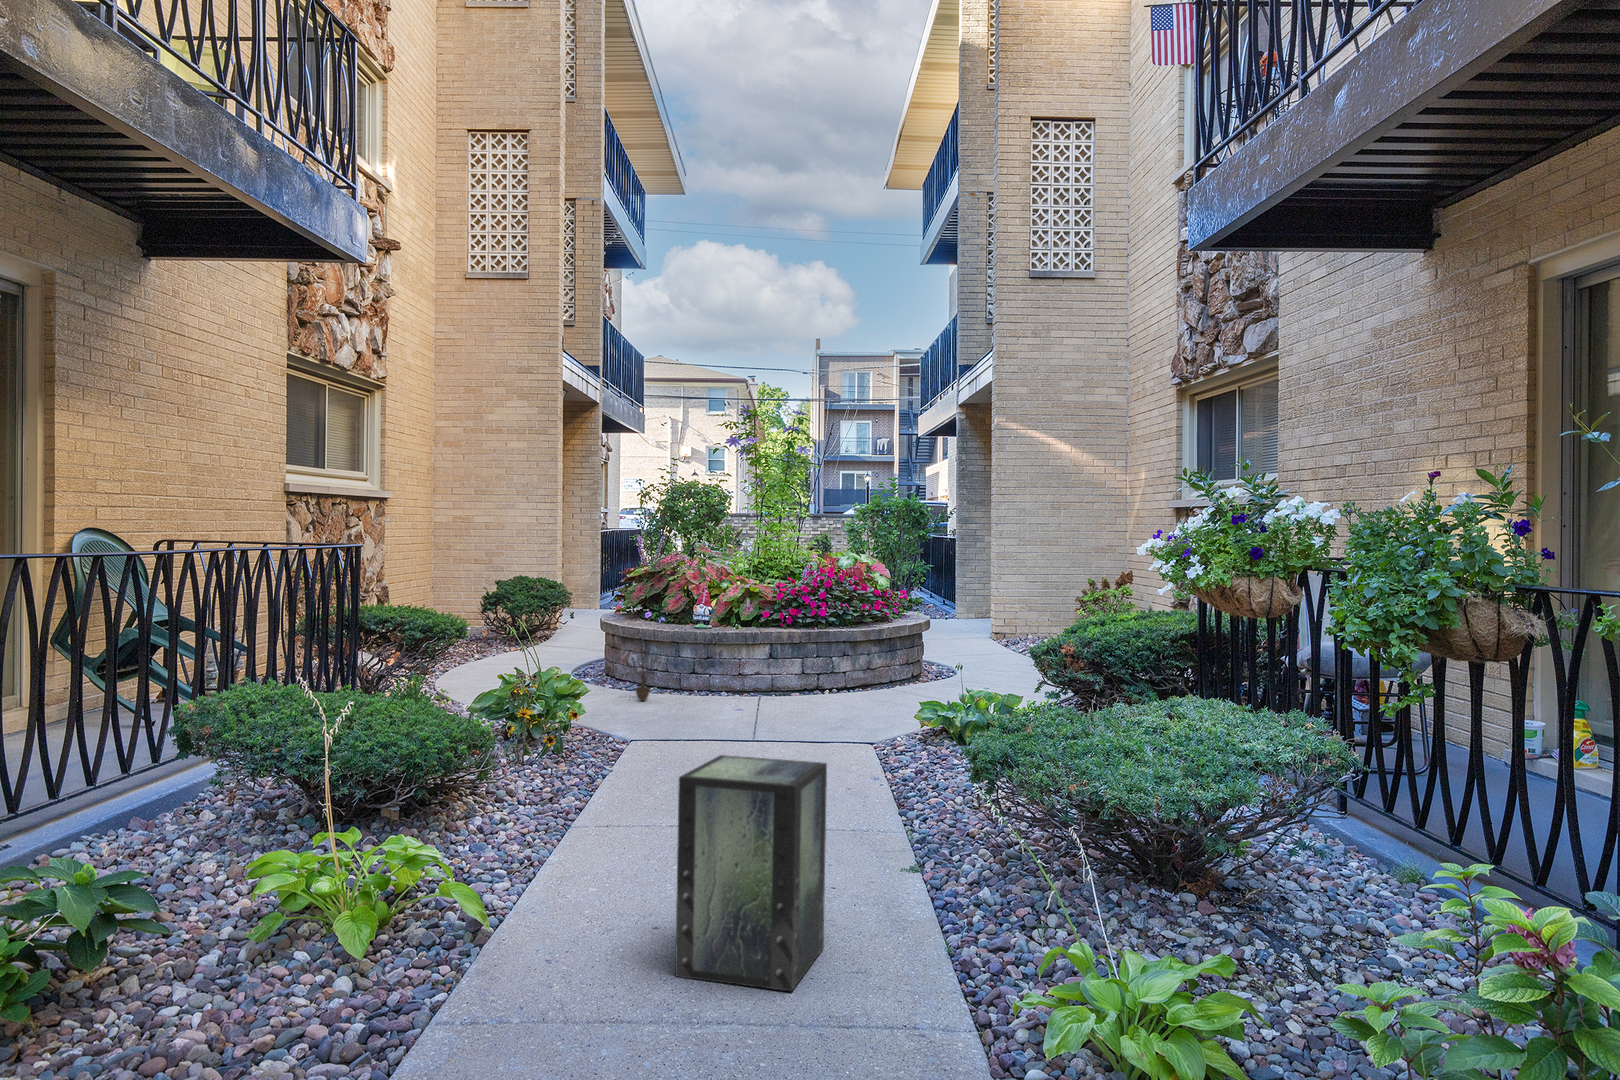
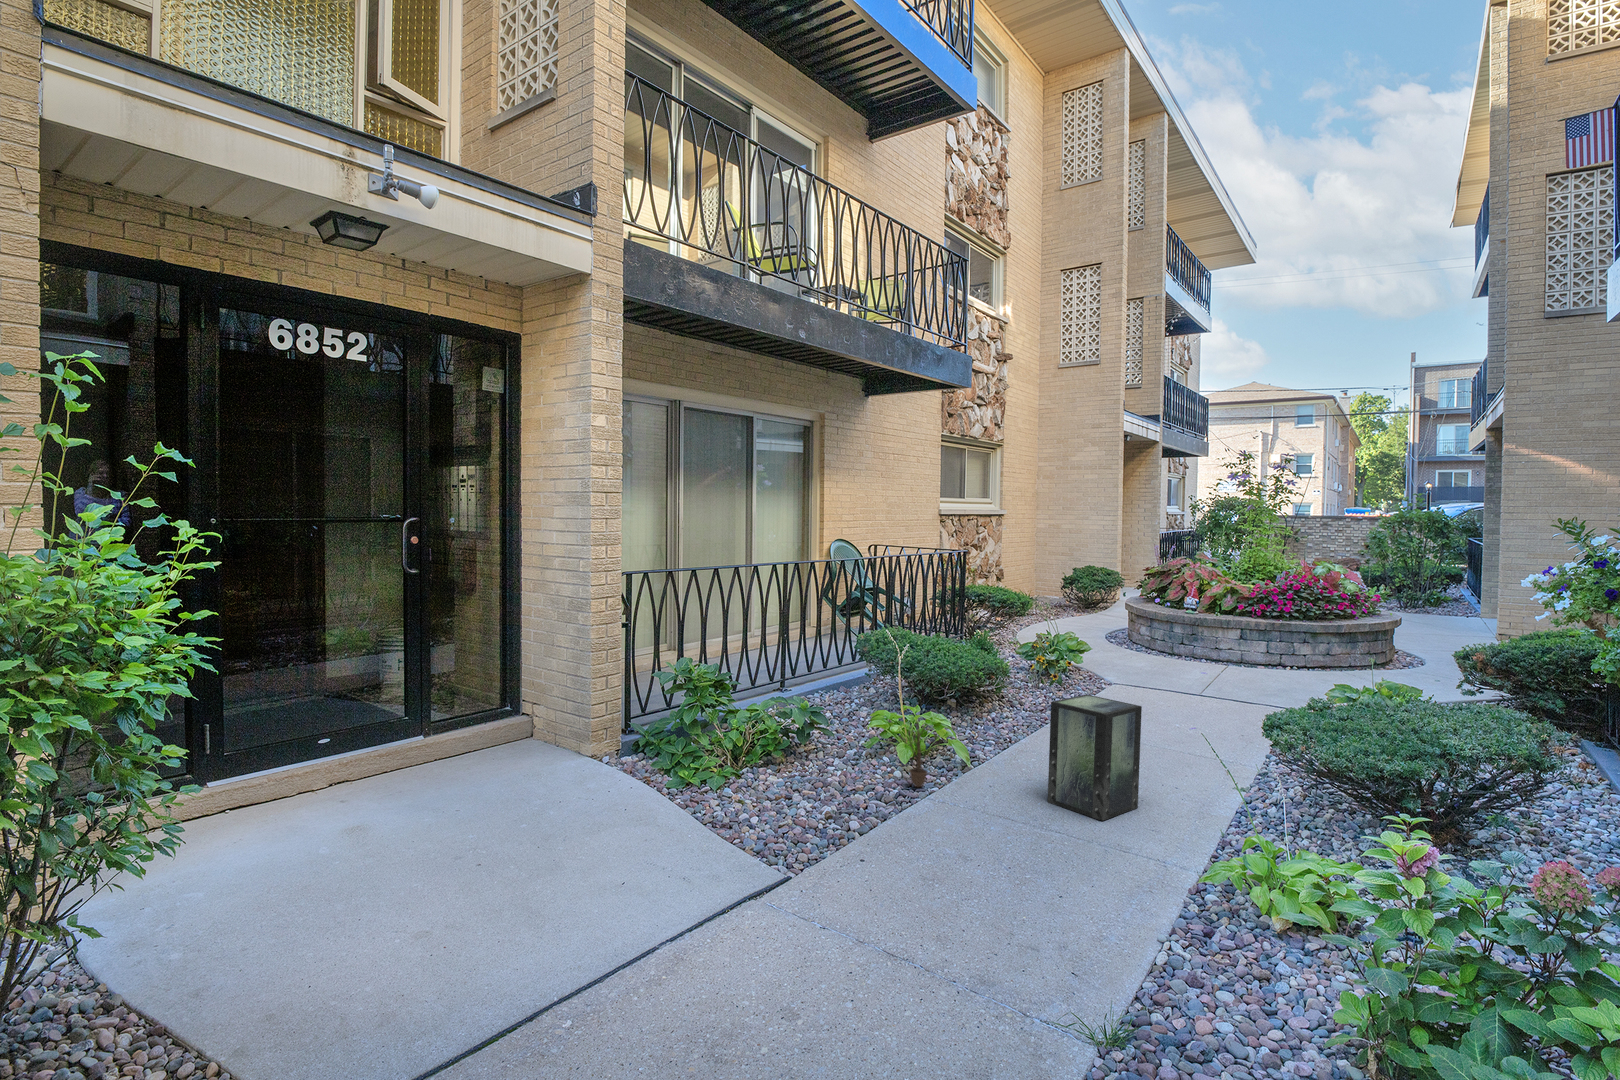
decorative plant: present [627,647,660,701] -> present [899,720,939,787]

